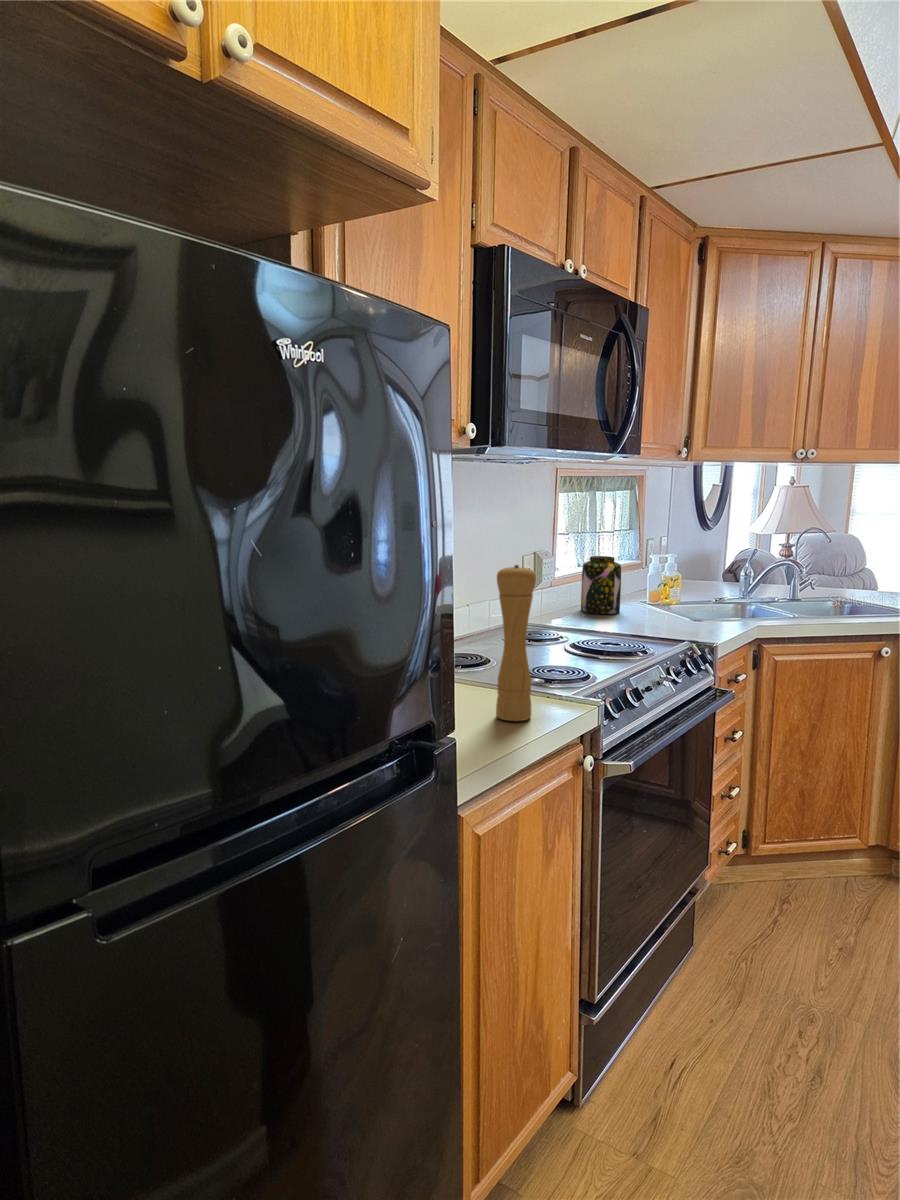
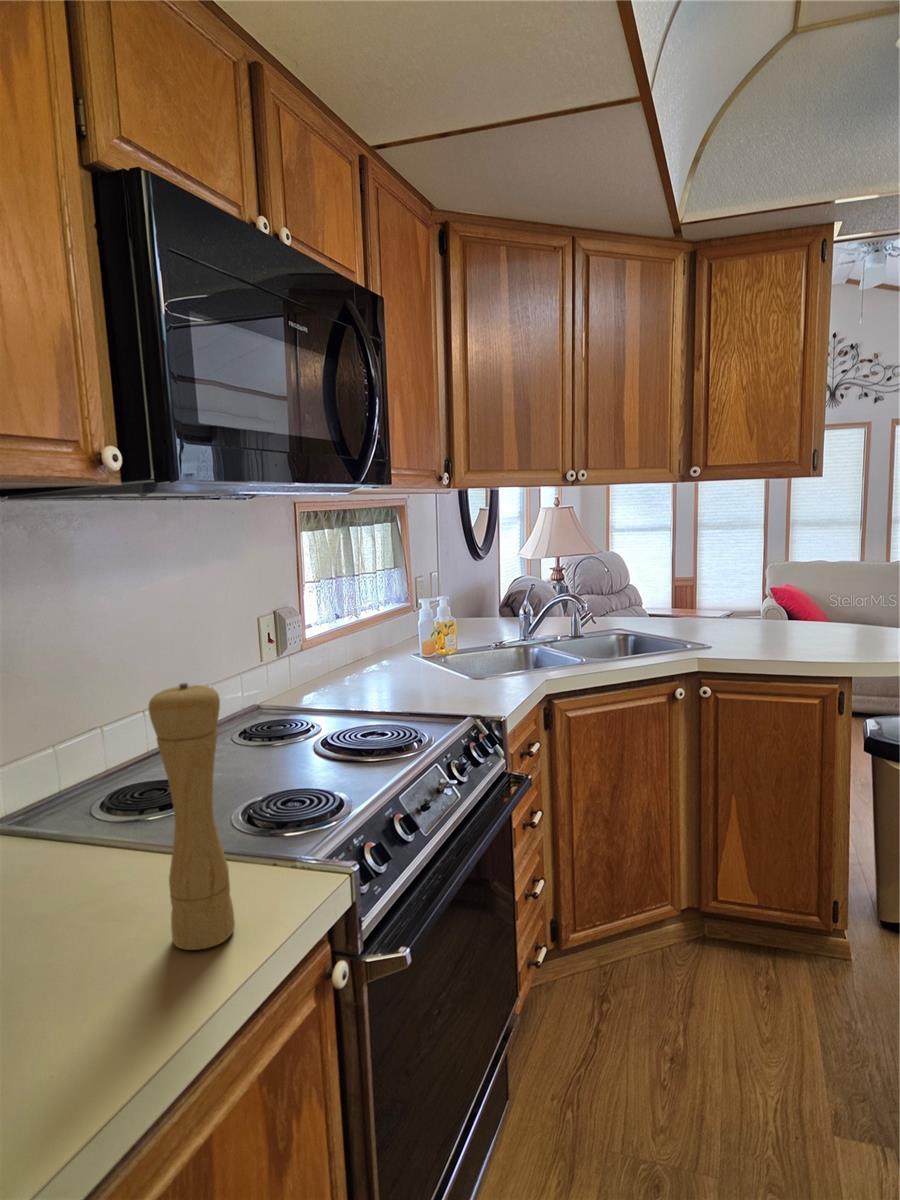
jar: present [581,556,621,614] -> none [336,608,386,682]

